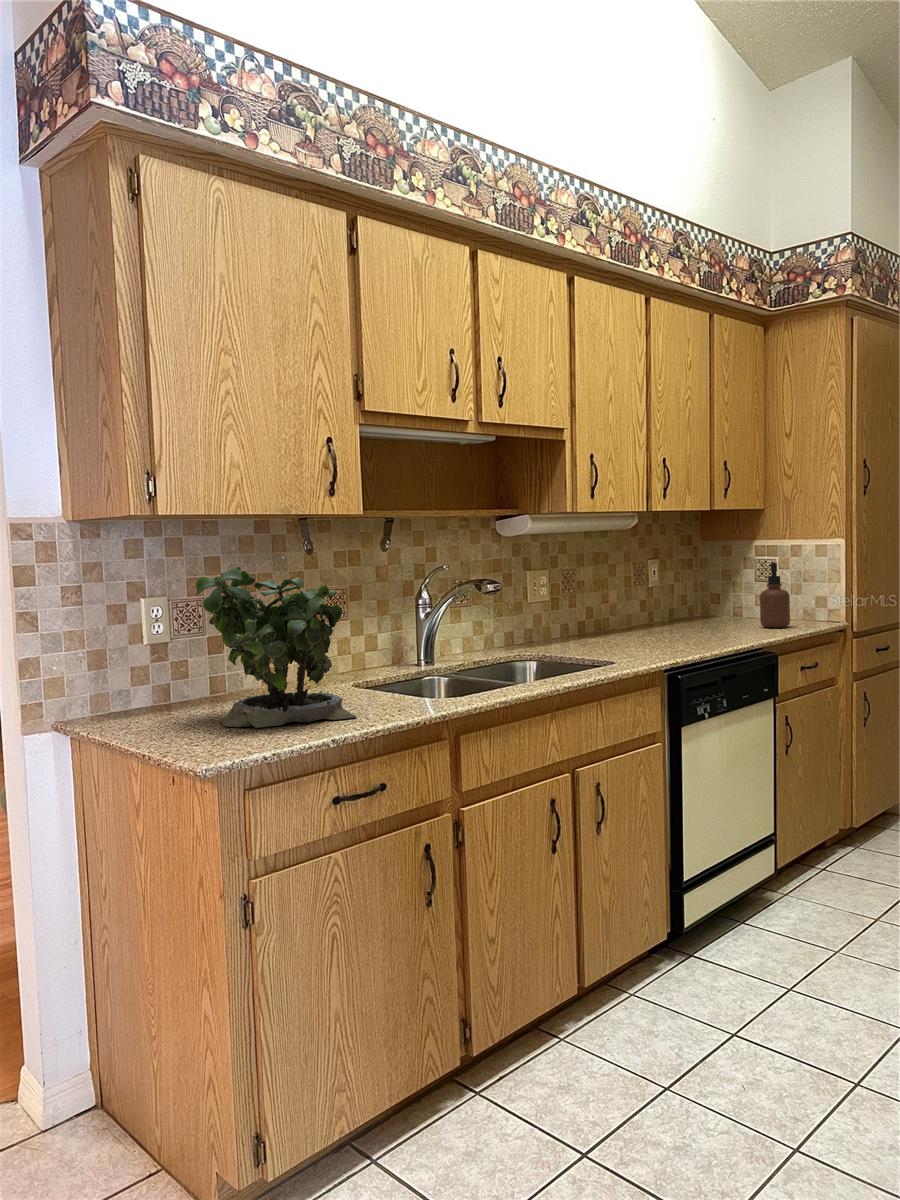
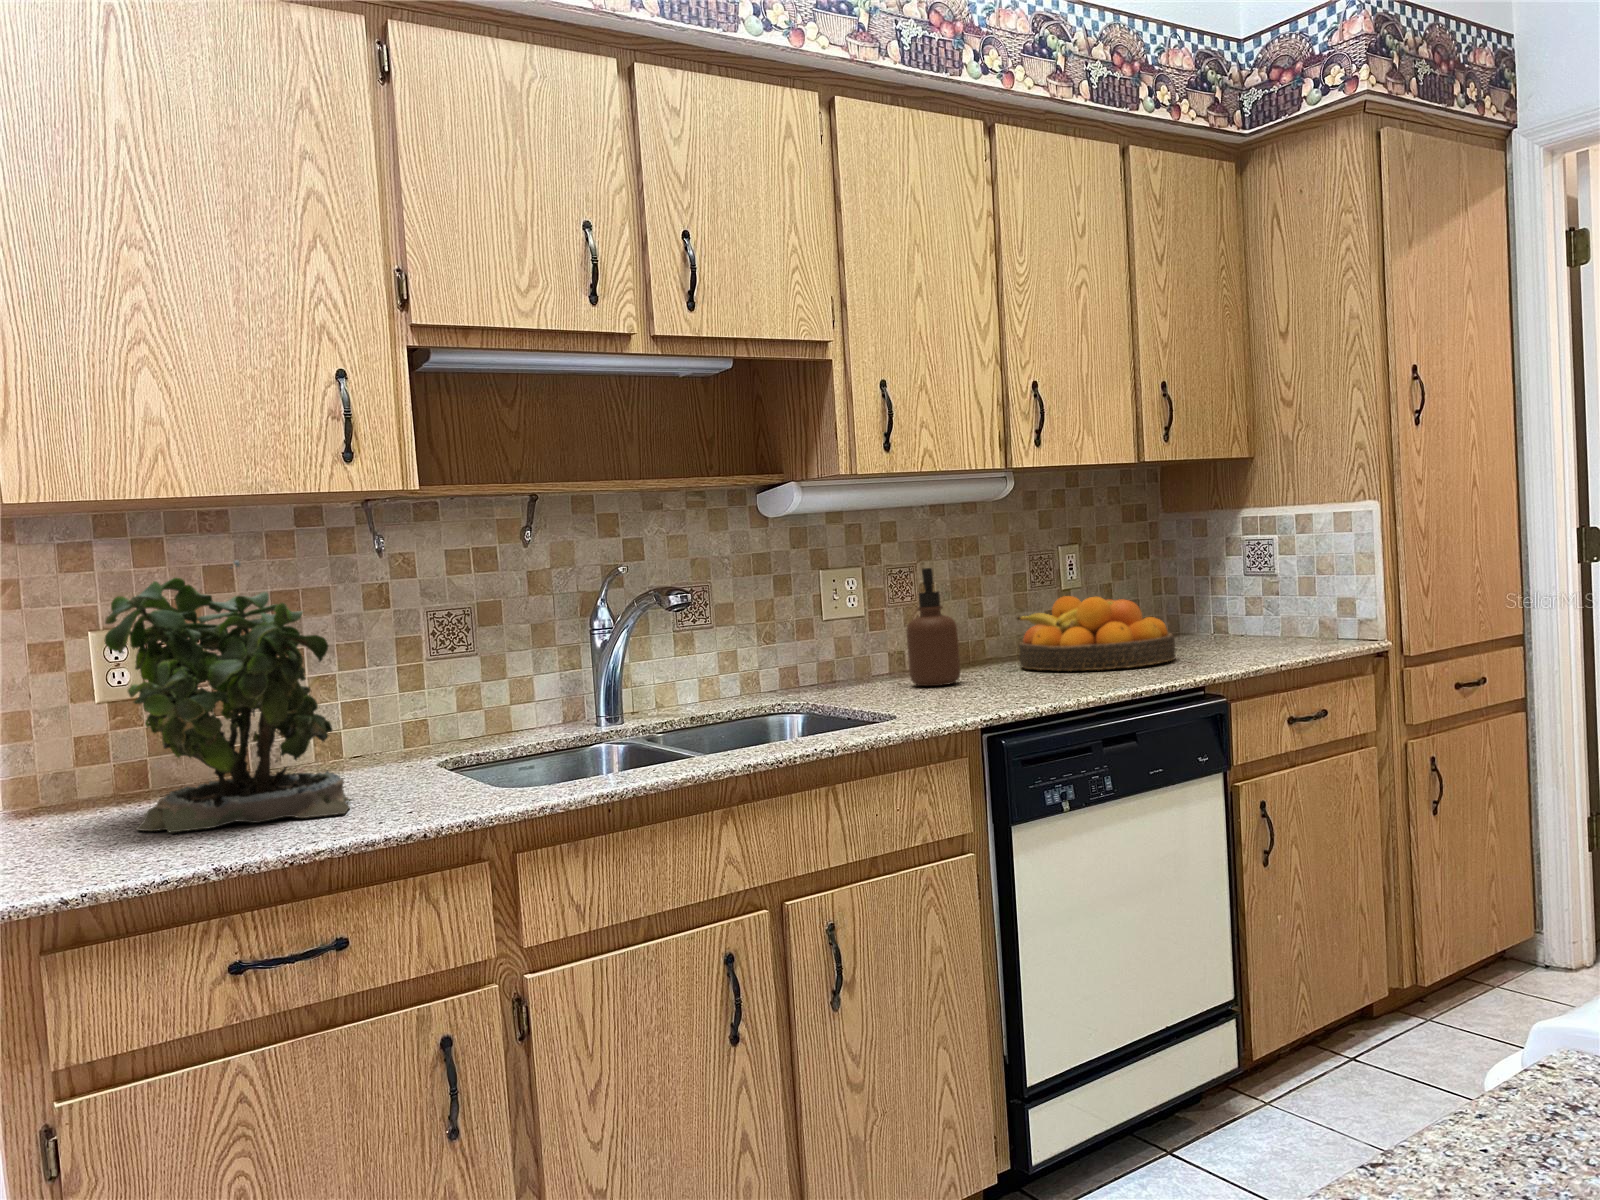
soap dispenser: present [760,563,790,628] -> present [907,568,960,686]
fruit bowl: none [637,592,736,639] -> present [1017,596,1175,671]

